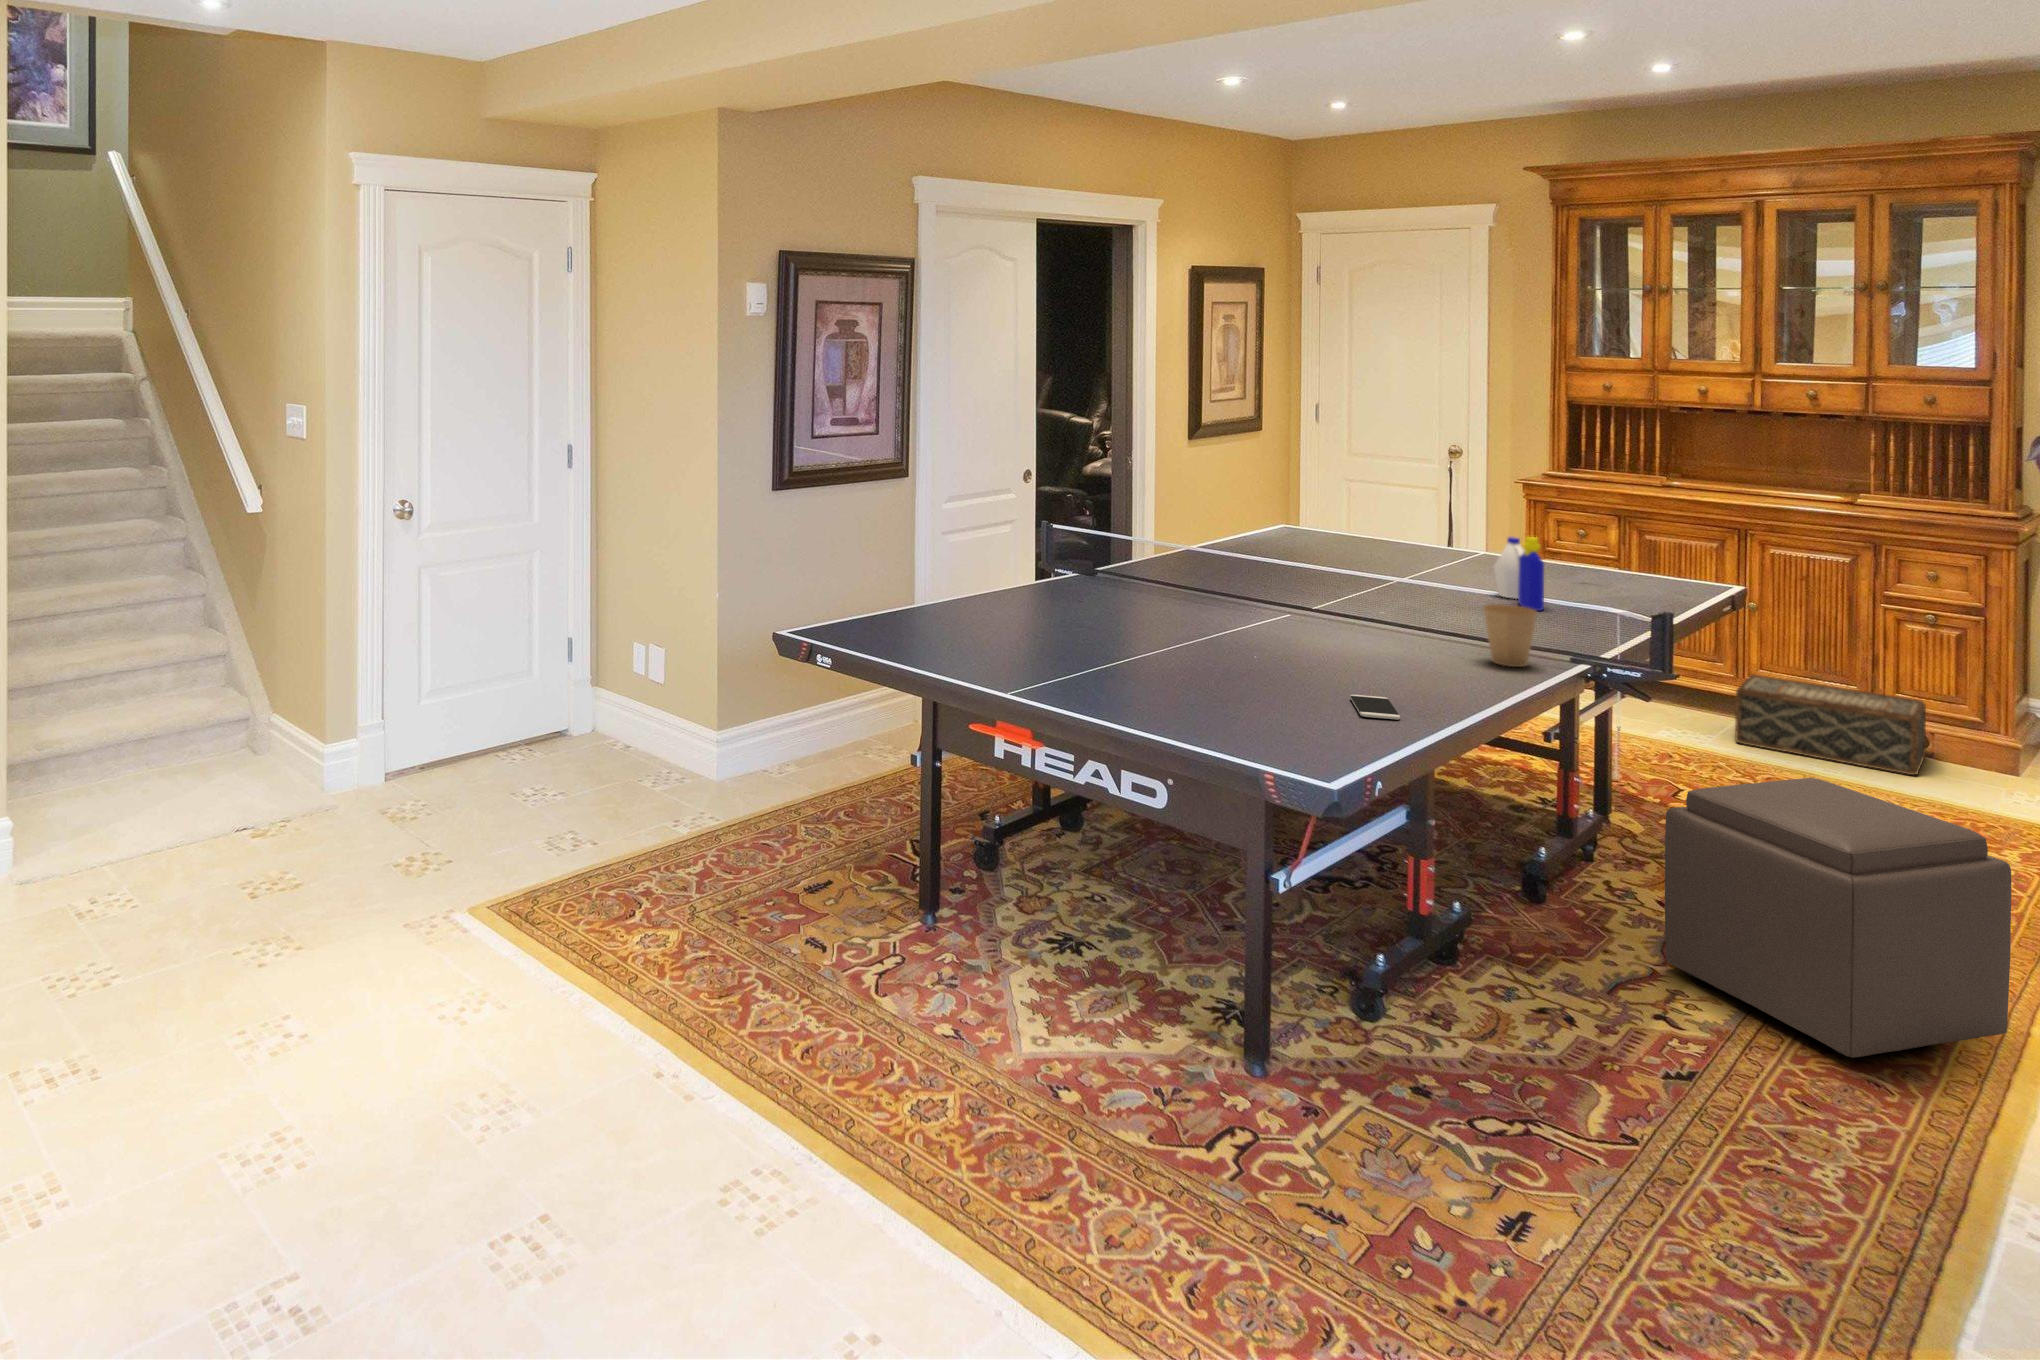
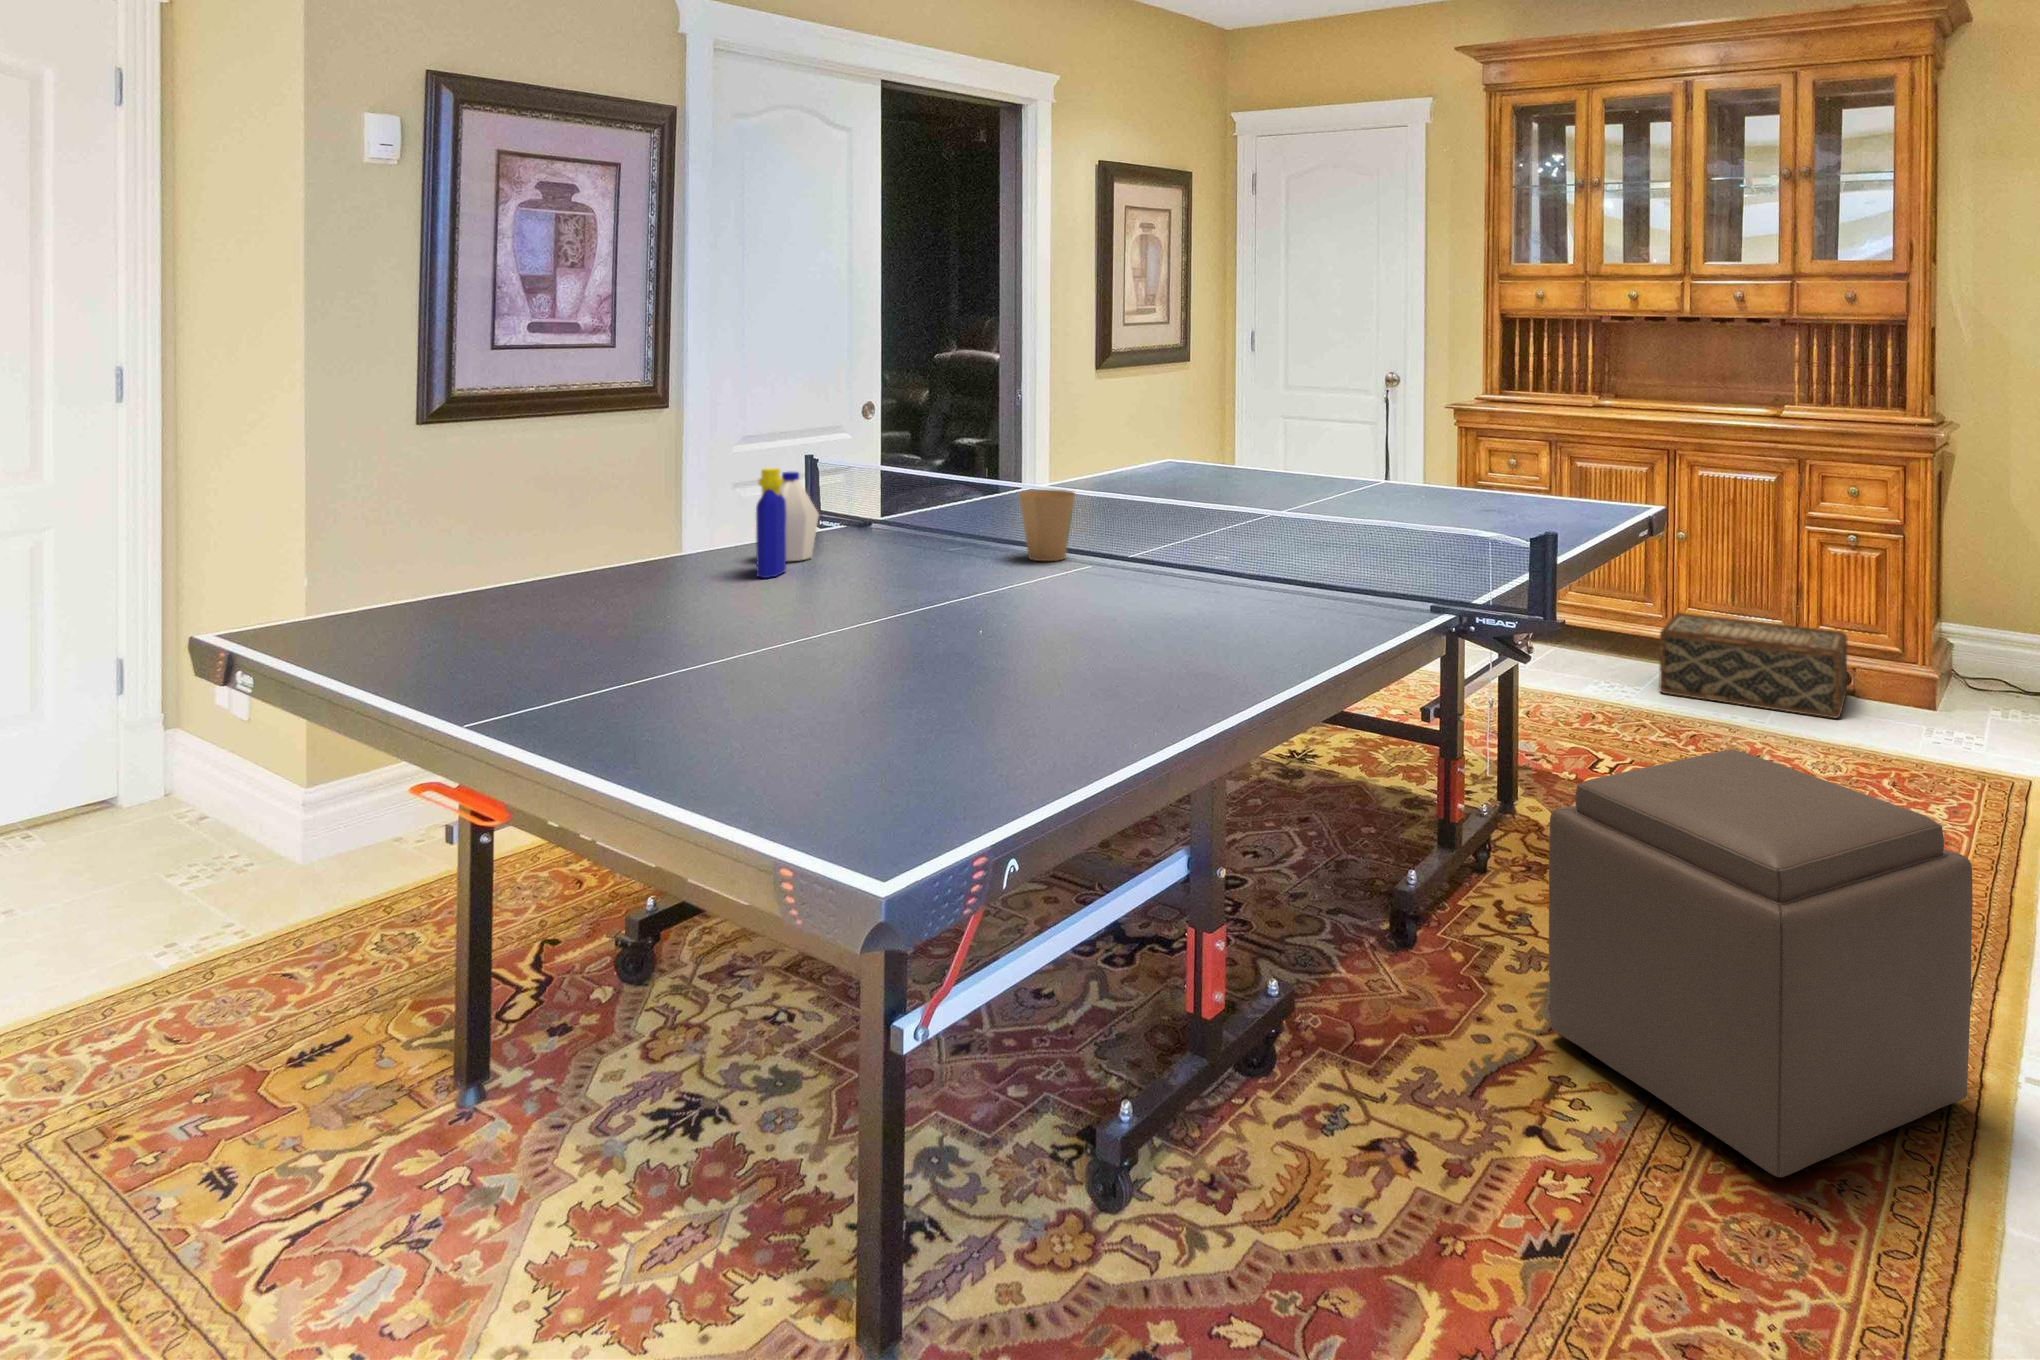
bottle: present [1494,537,1544,611] -> present [756,468,819,578]
paper cup: present [1483,604,1537,667] -> present [1019,490,1075,561]
smartphone: present [1350,695,1400,719] -> none [1059,681,1125,721]

